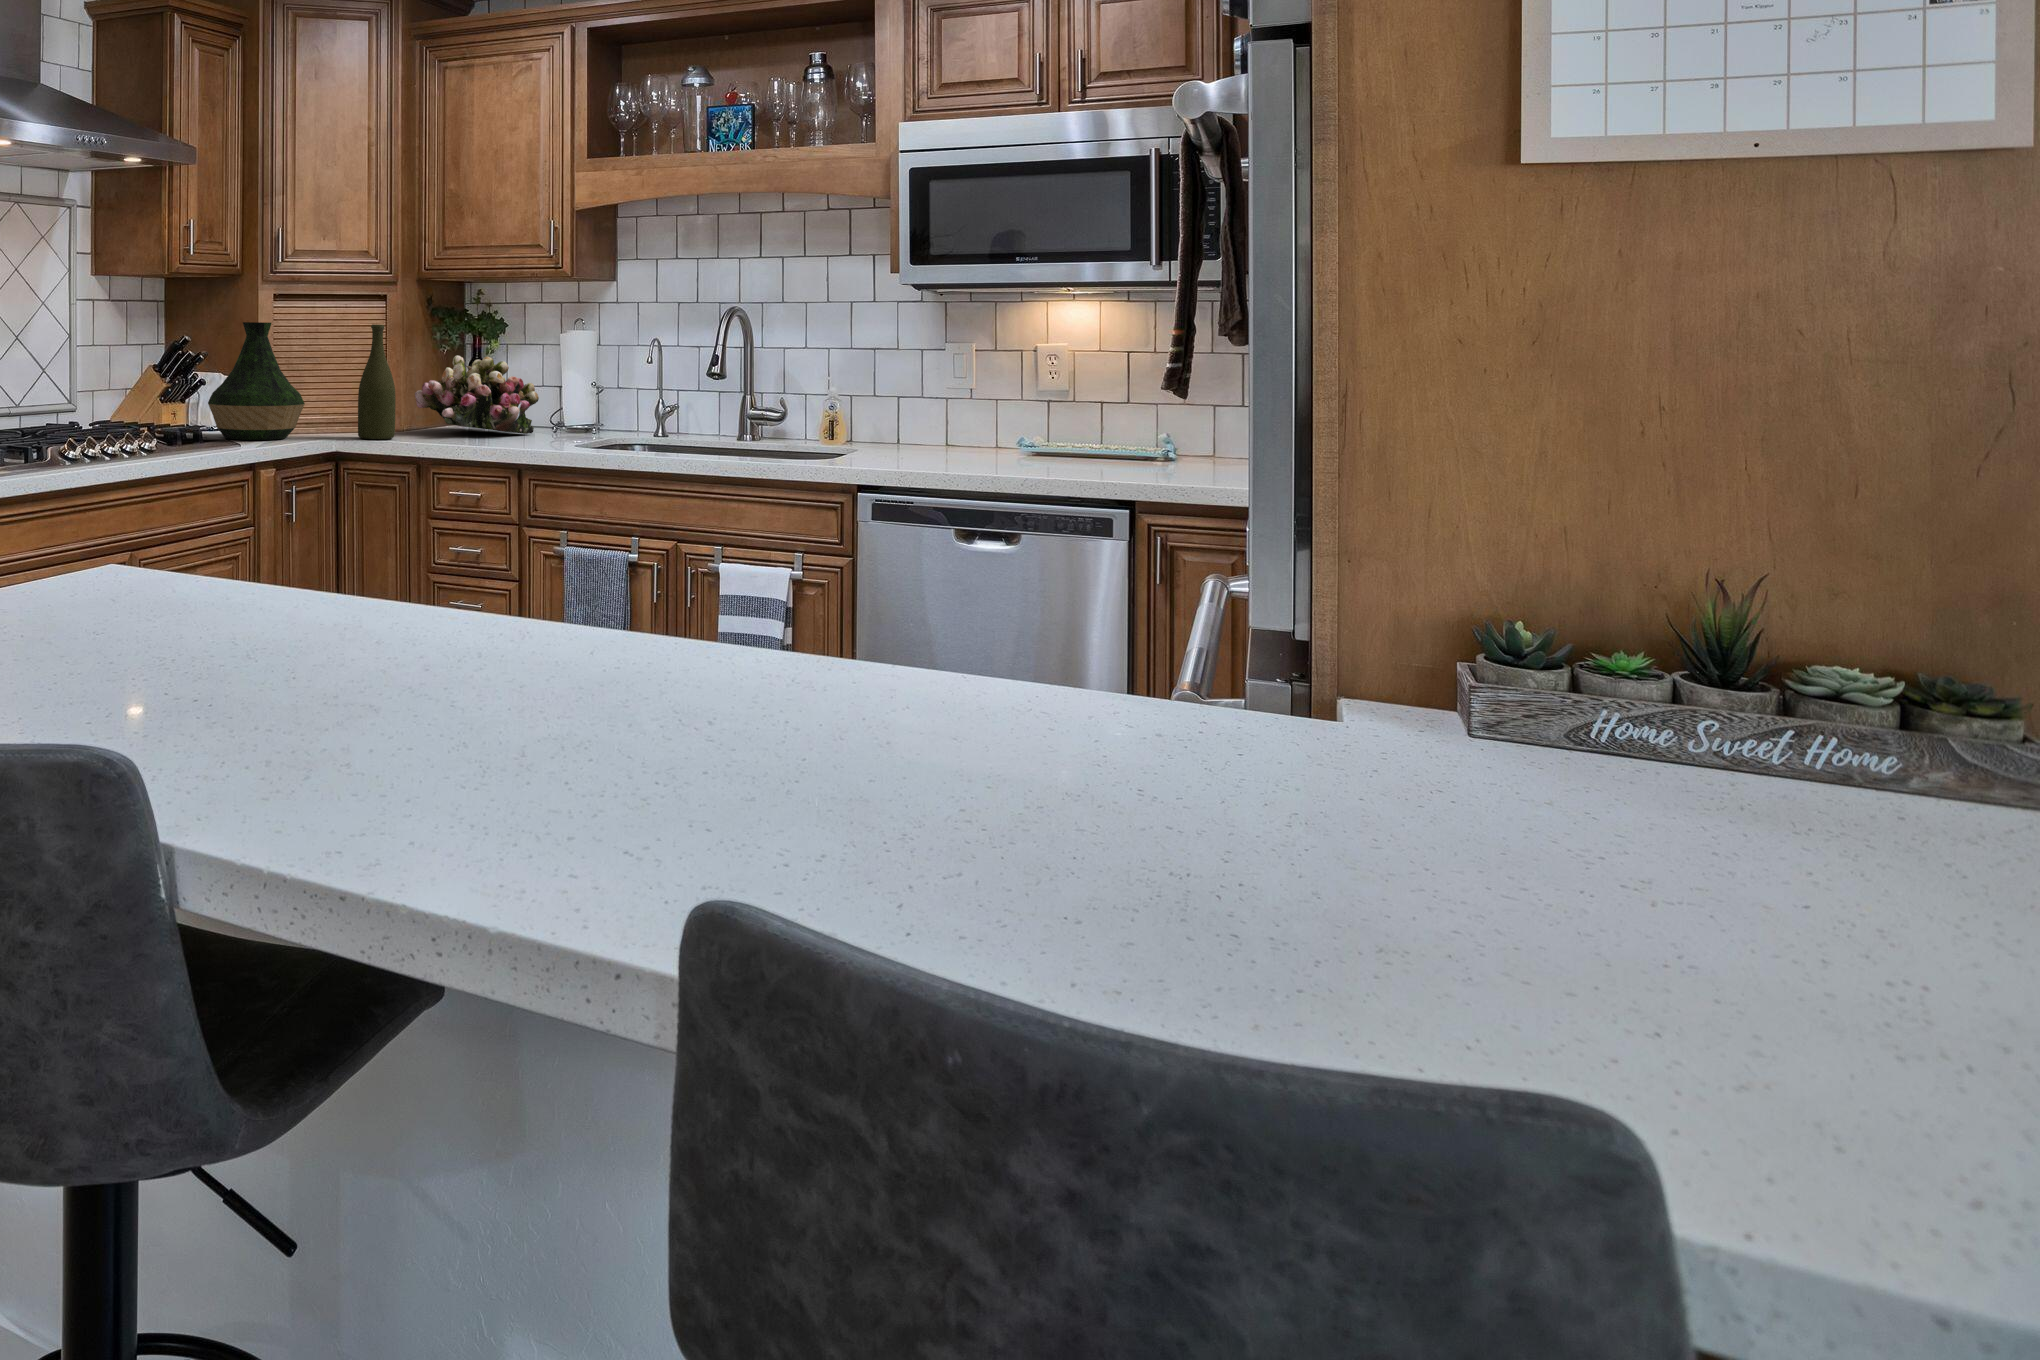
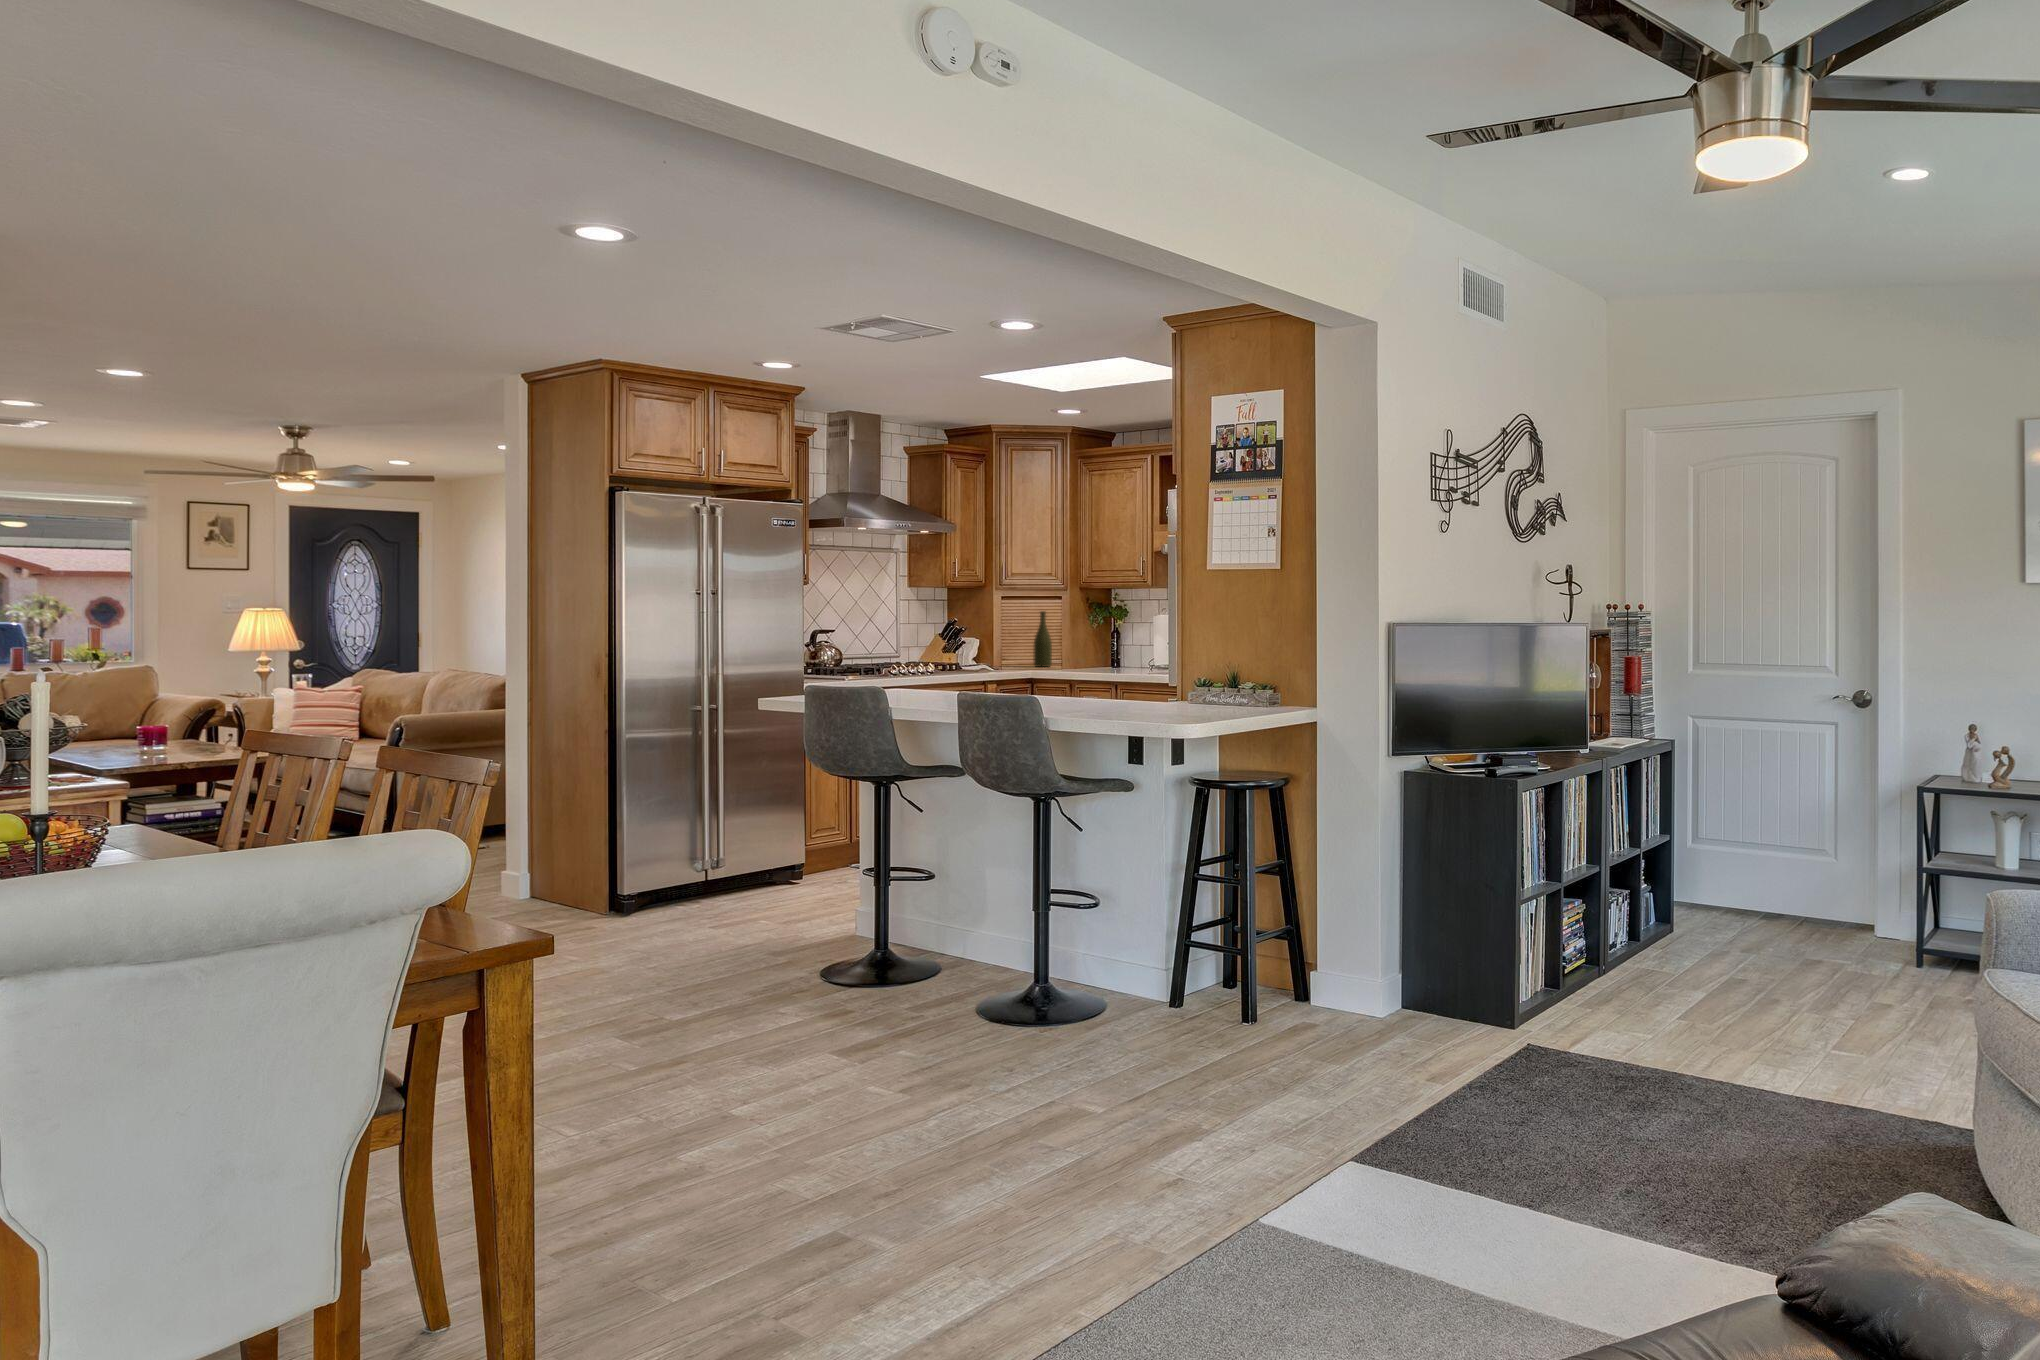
vase: present [208,322,305,440] -> none [961,610,1007,666]
flower arrangement: present [415,355,539,434] -> none [1066,627,1129,666]

